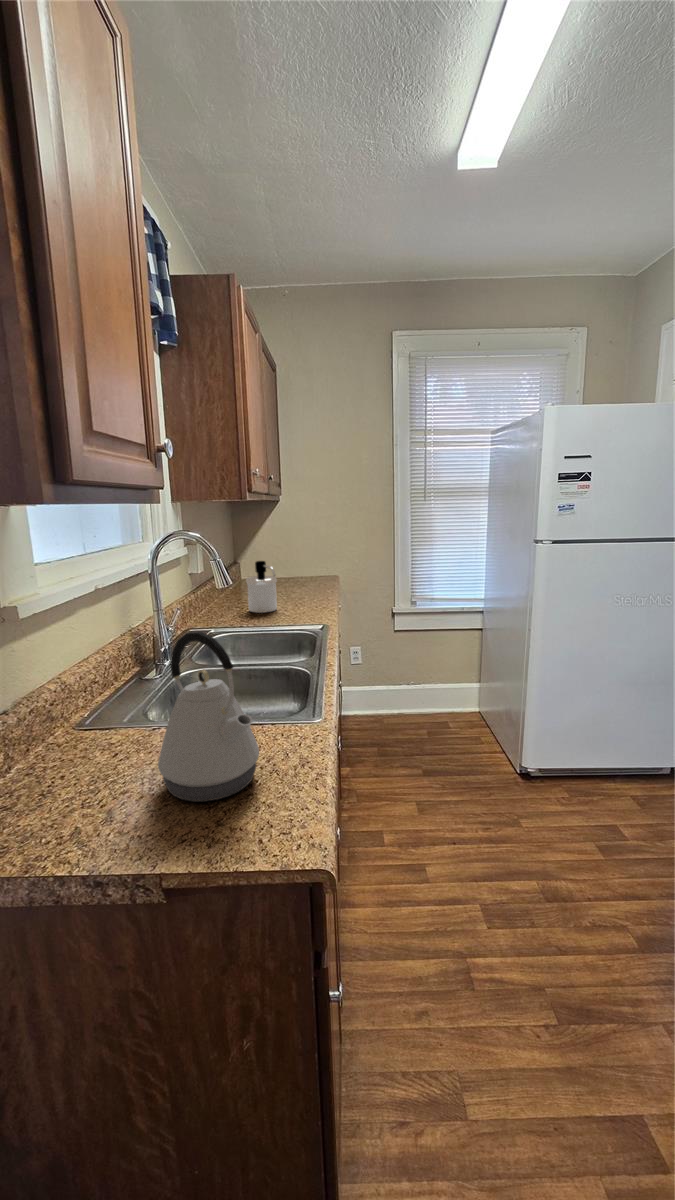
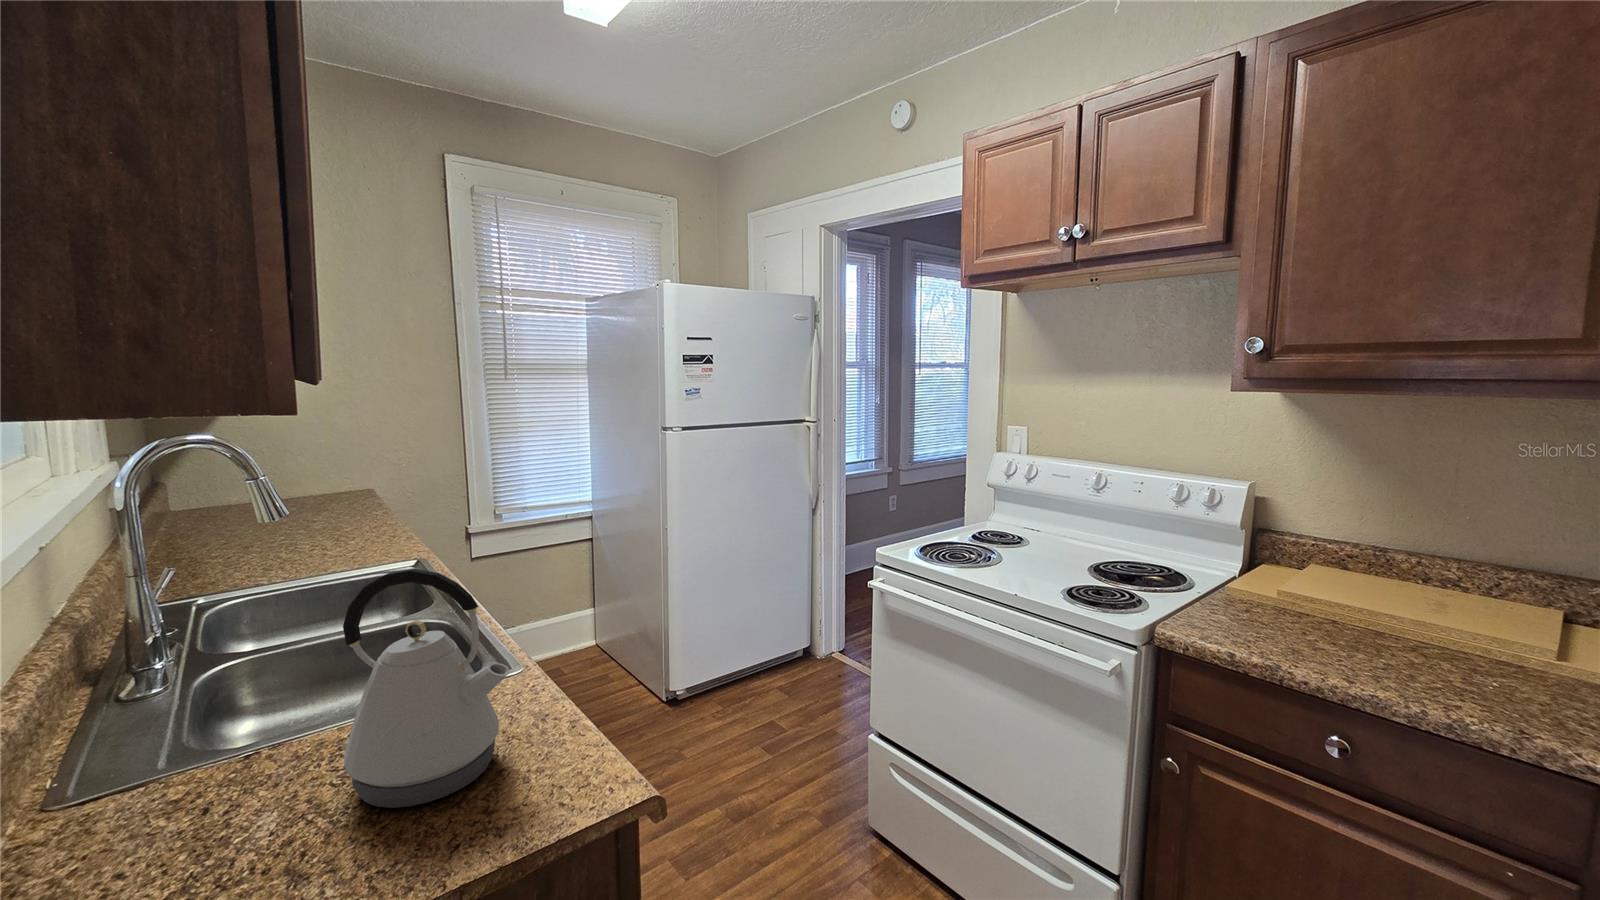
soap dispenser: present [246,561,277,613] -> none [257,475,323,557]

